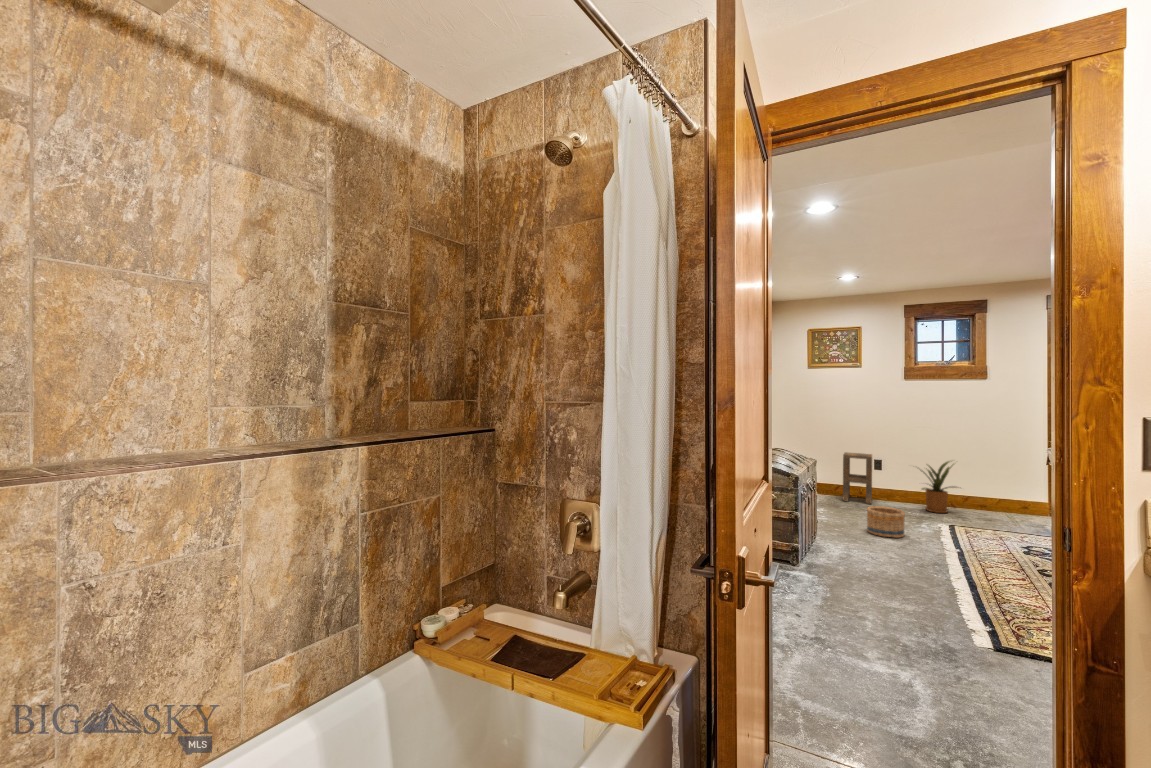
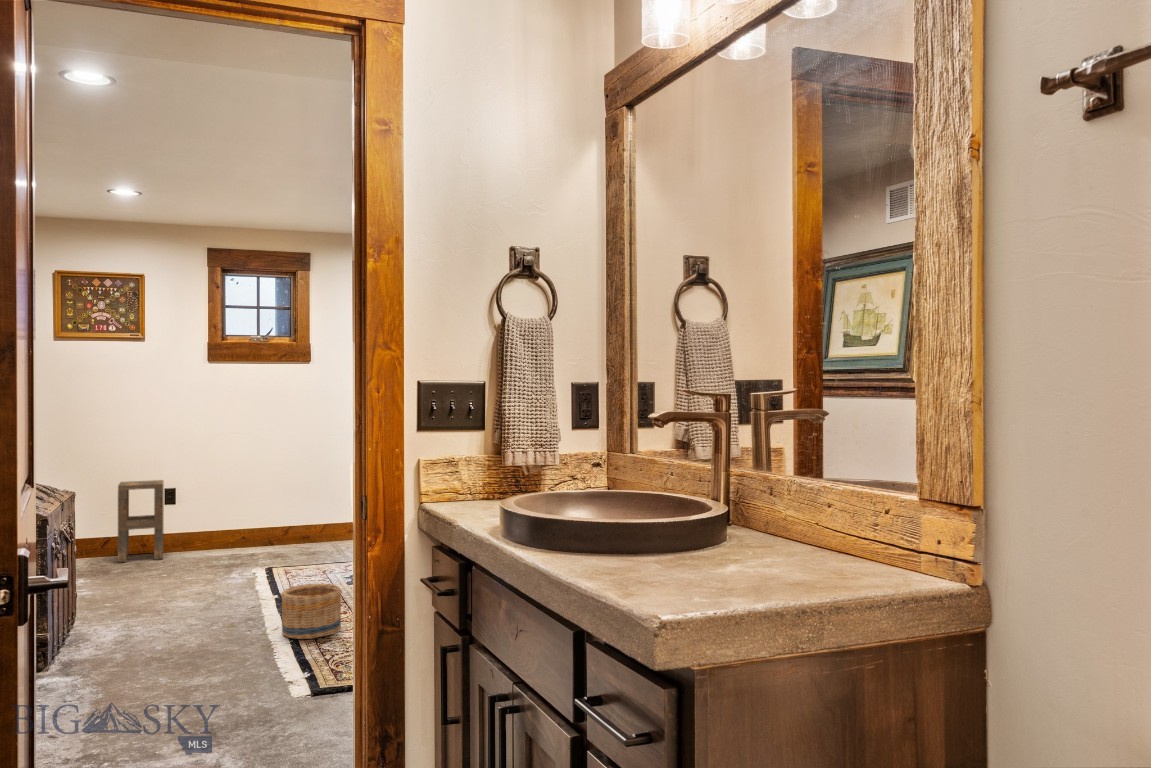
house plant: present [922,461,956,513] -> none [212,475,284,553]
basket: present [867,506,905,538] -> present [281,584,342,639]

